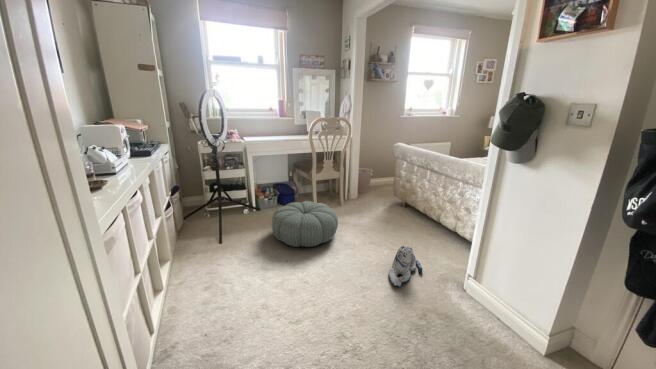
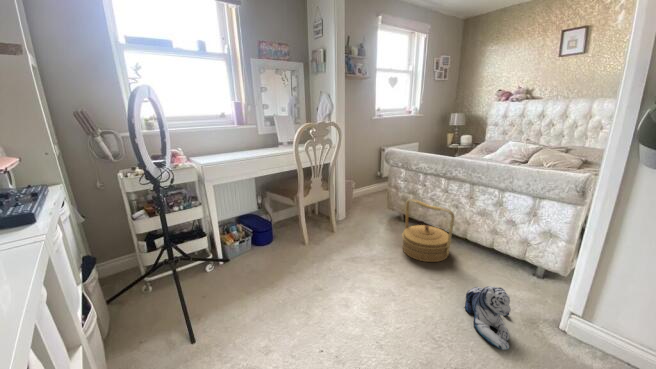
woven basket: none [382,185,421,236] -> present [402,199,454,262]
pouf: present [272,201,338,247] -> none [273,239,372,317]

